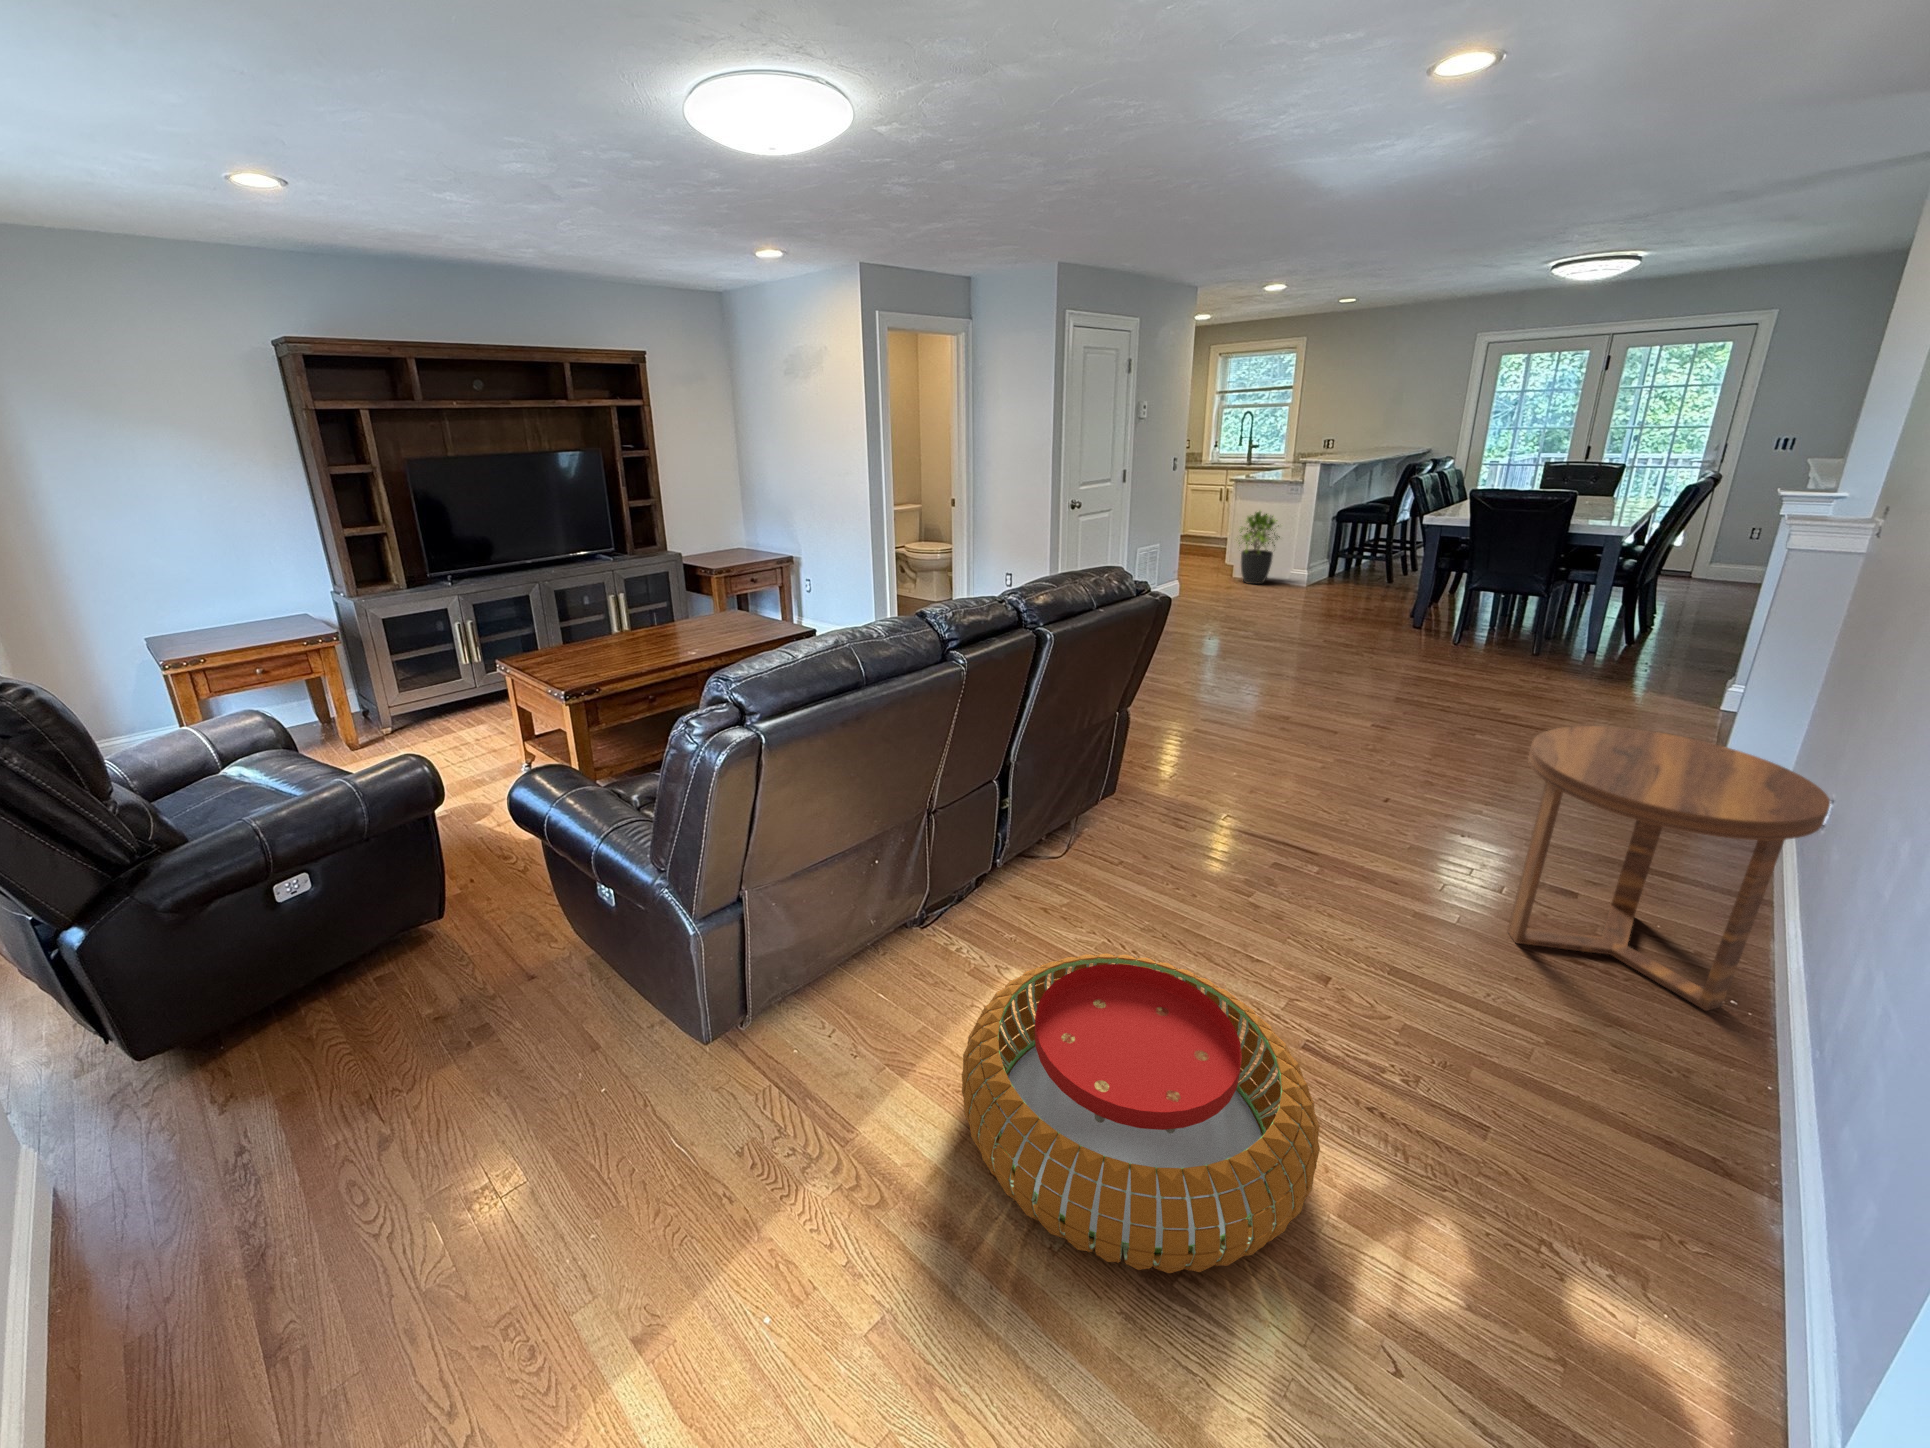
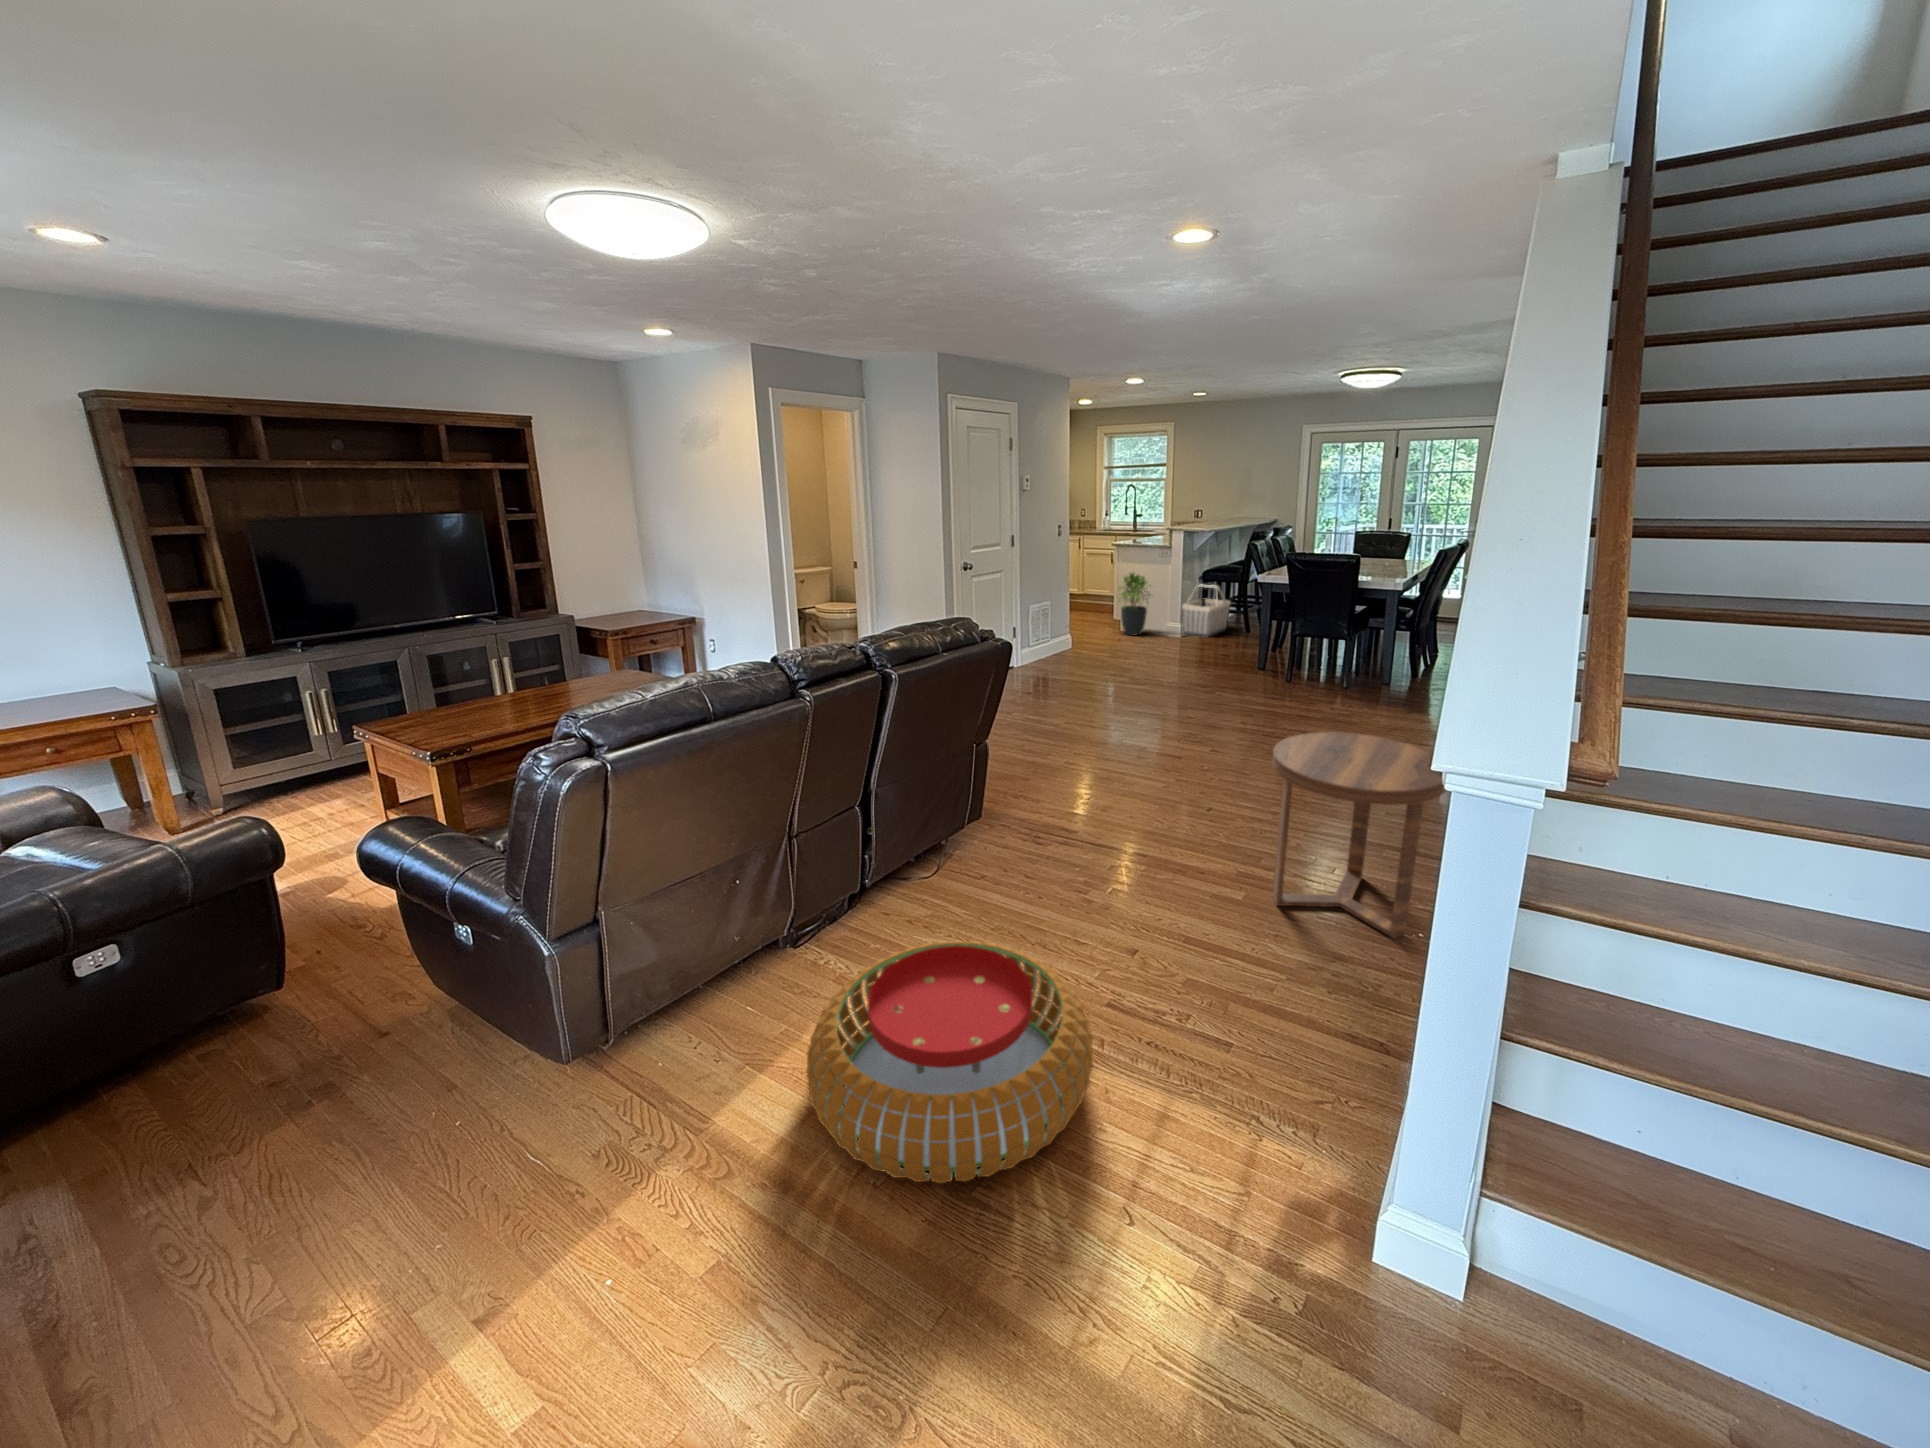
basket: none [1317,525,1379,588] -> present [1182,584,1231,637]

